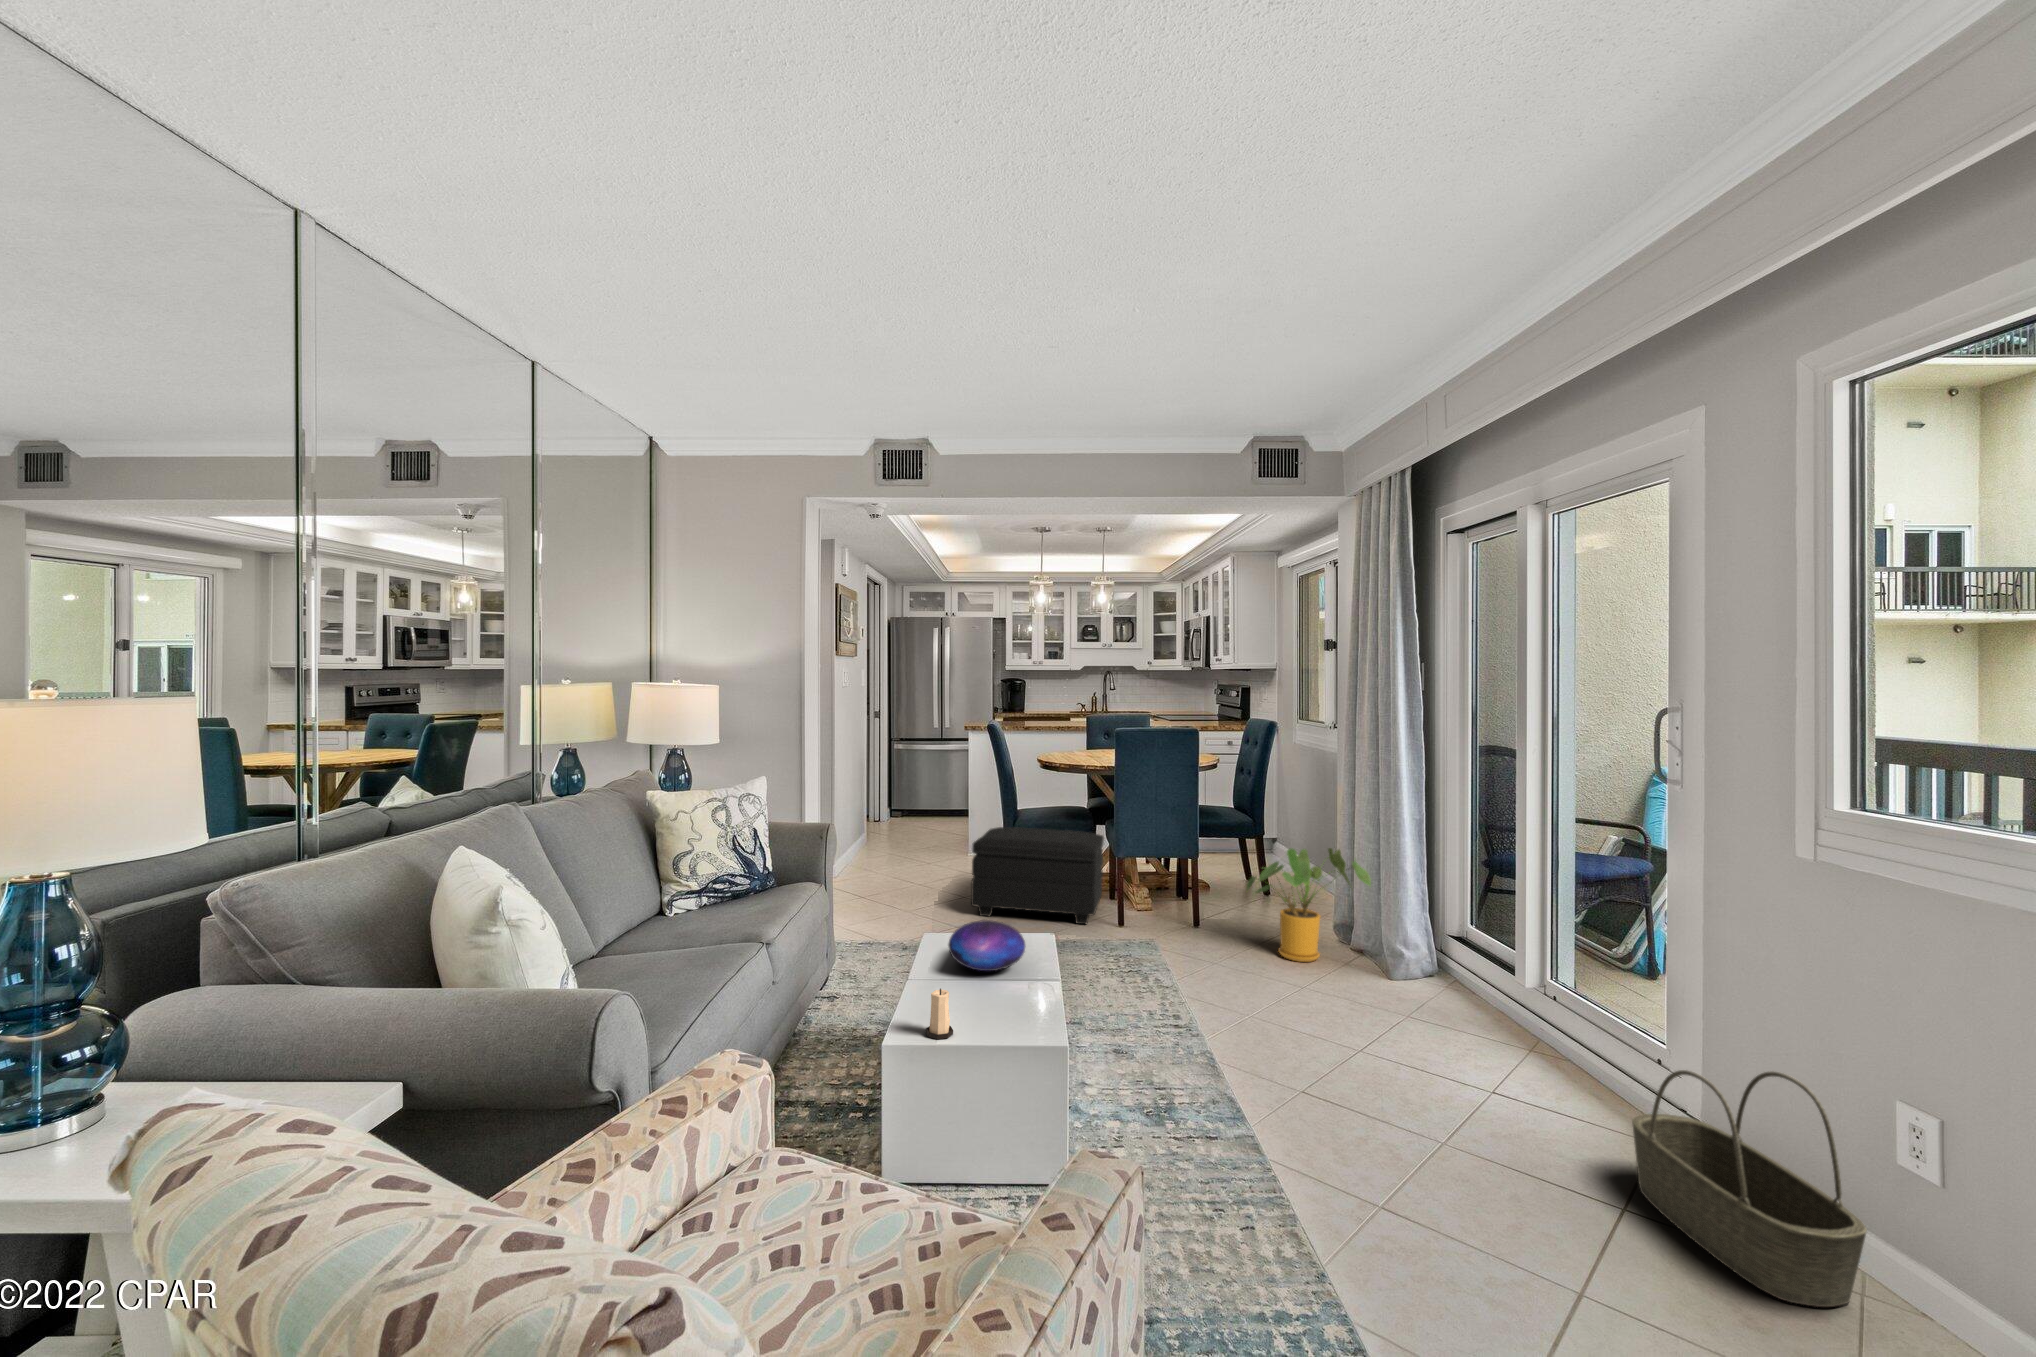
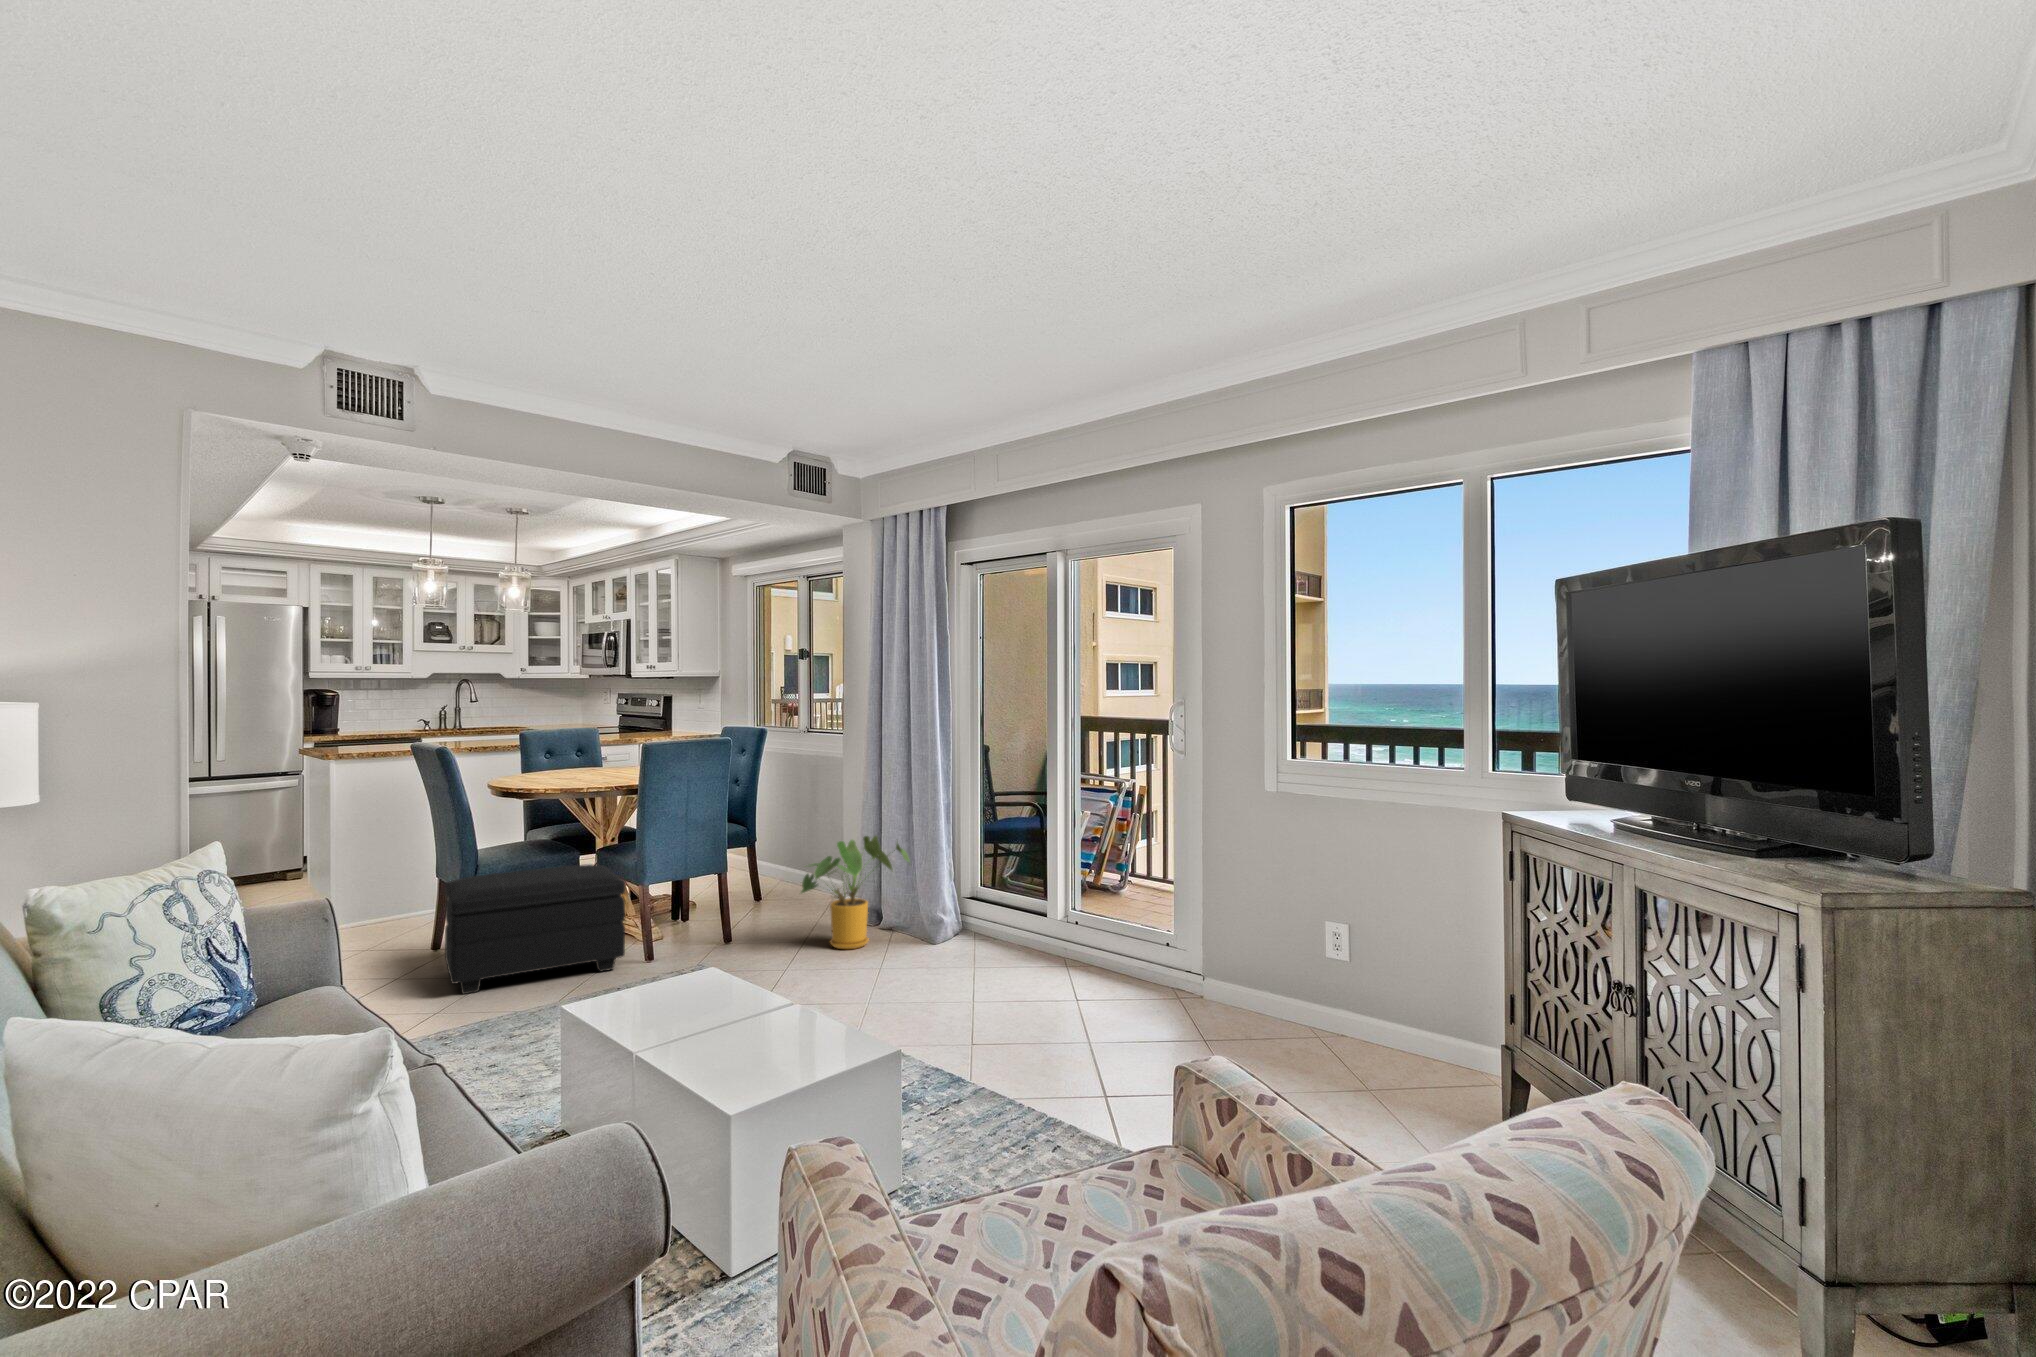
decorative orb: present [948,920,1025,971] -> none [640,958,737,1019]
candle: present [926,989,953,1039] -> none [737,1030,769,1090]
basket: present [1632,1070,1867,1307] -> none [1202,916,1344,1054]

